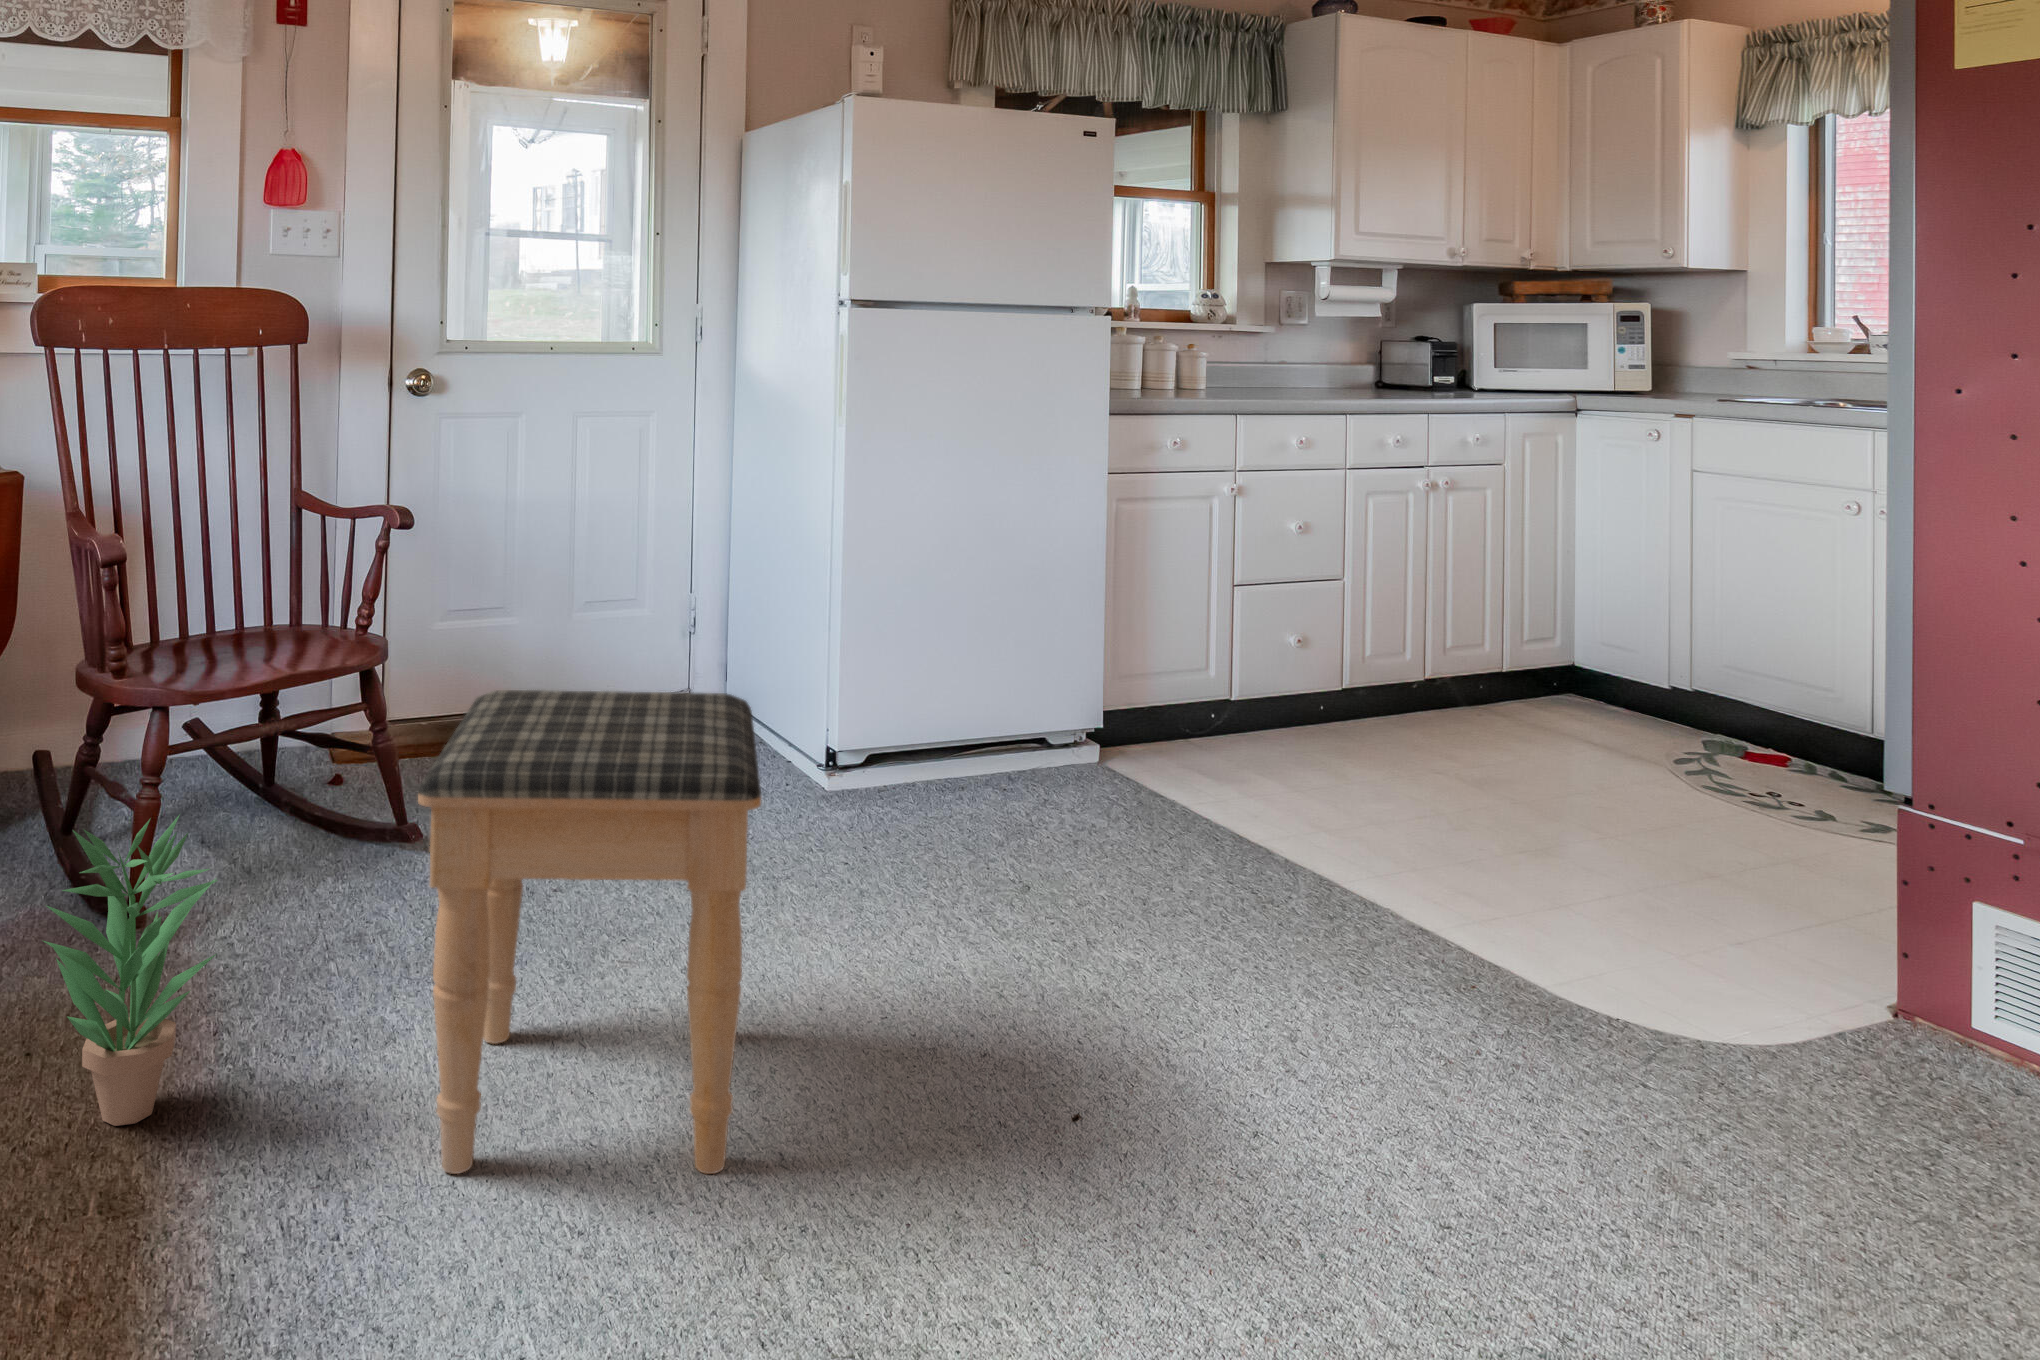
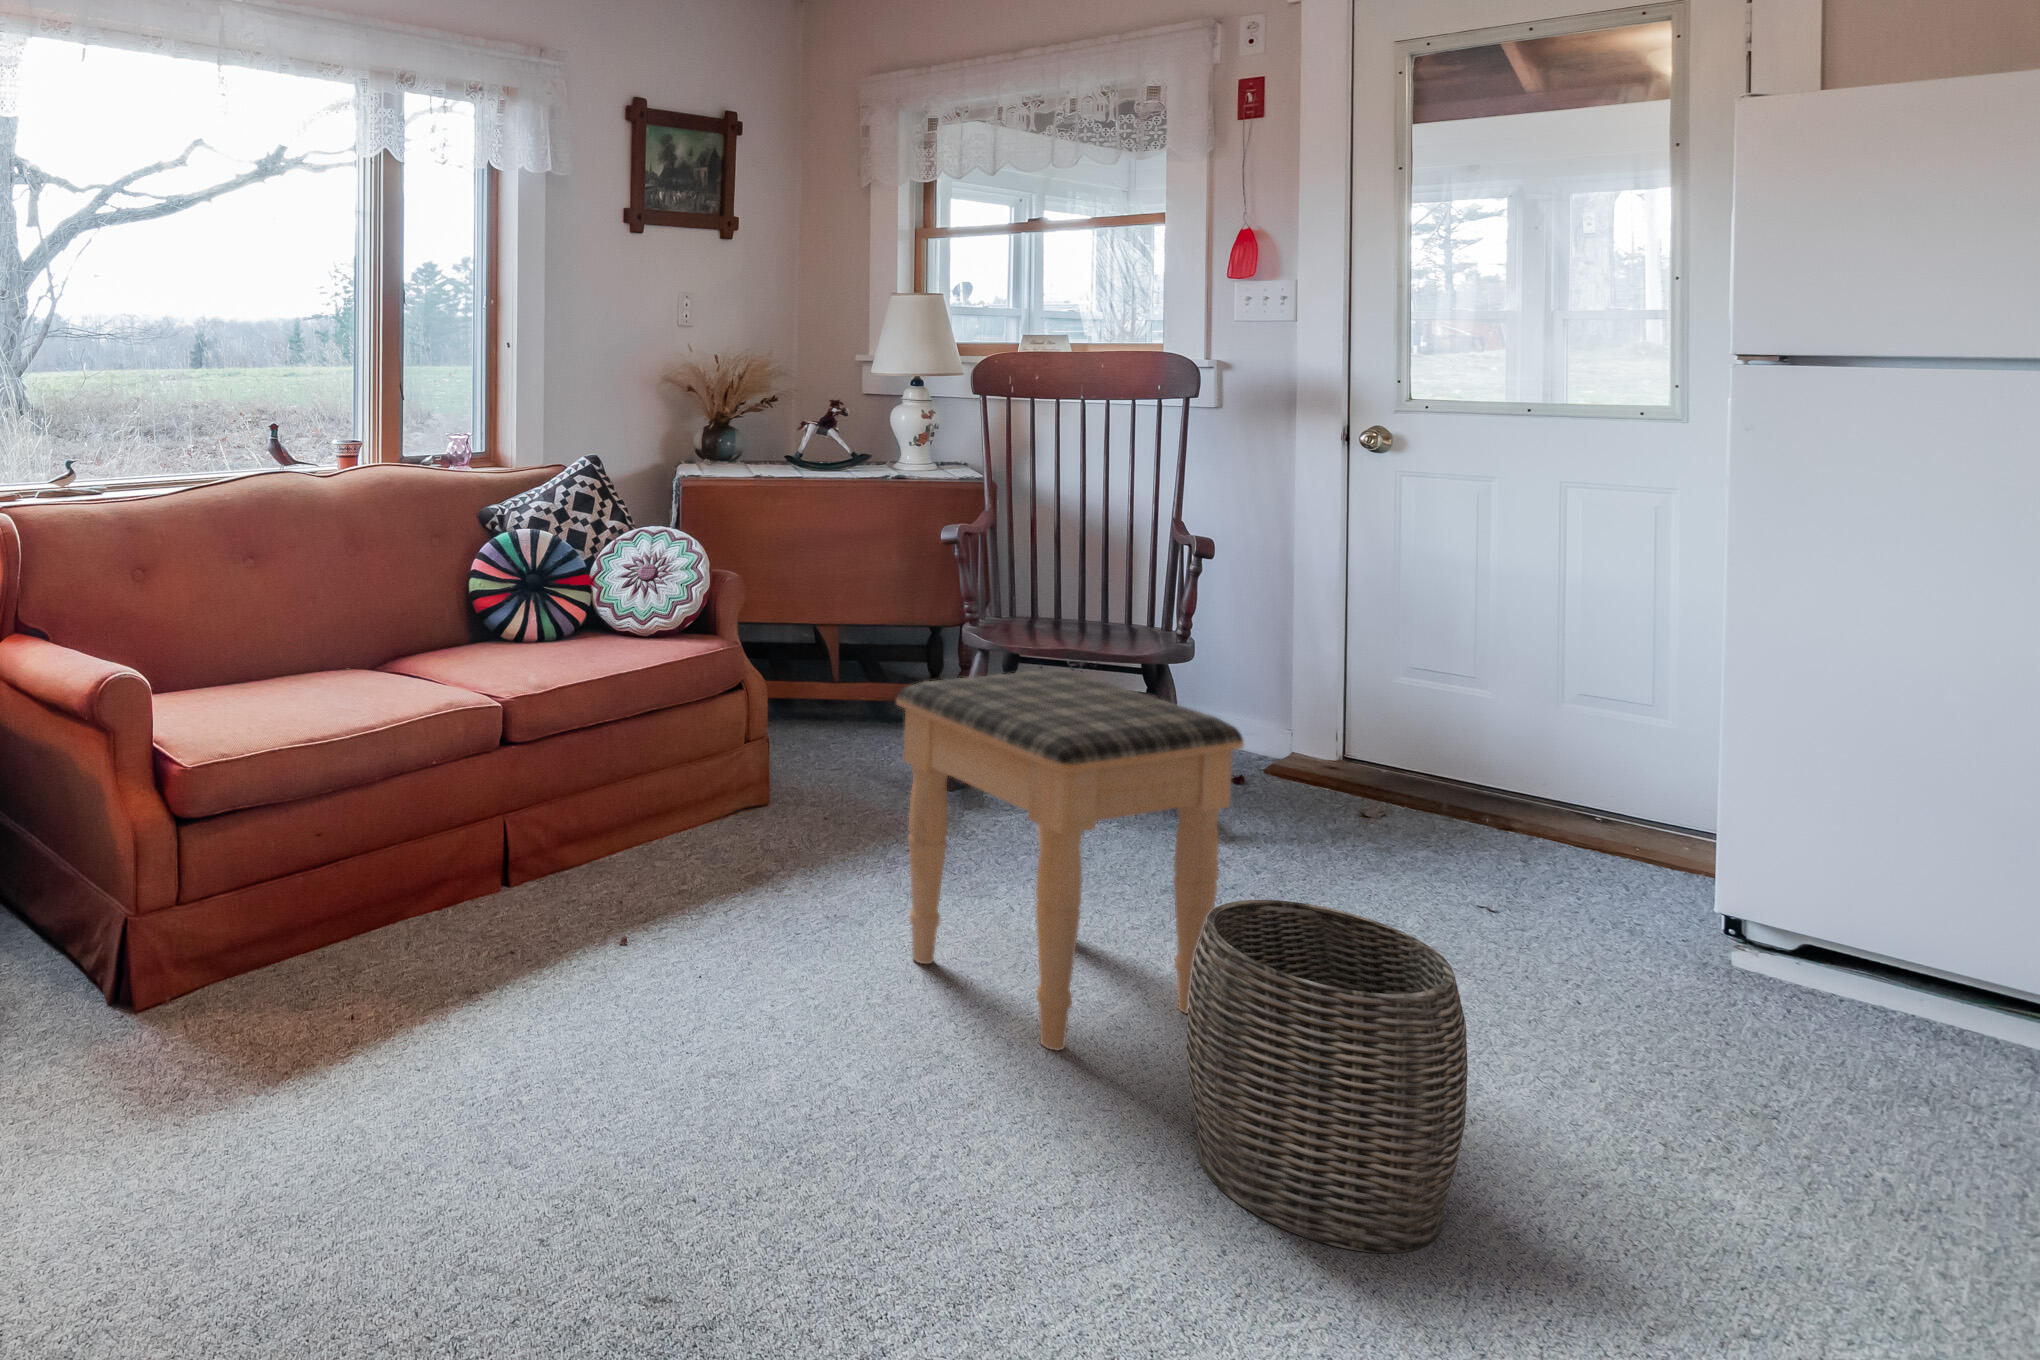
potted plant: present [43,816,218,1126] -> none [776,677,876,867]
woven basket: none [897,845,1153,1201] -> present [1187,900,1468,1253]

